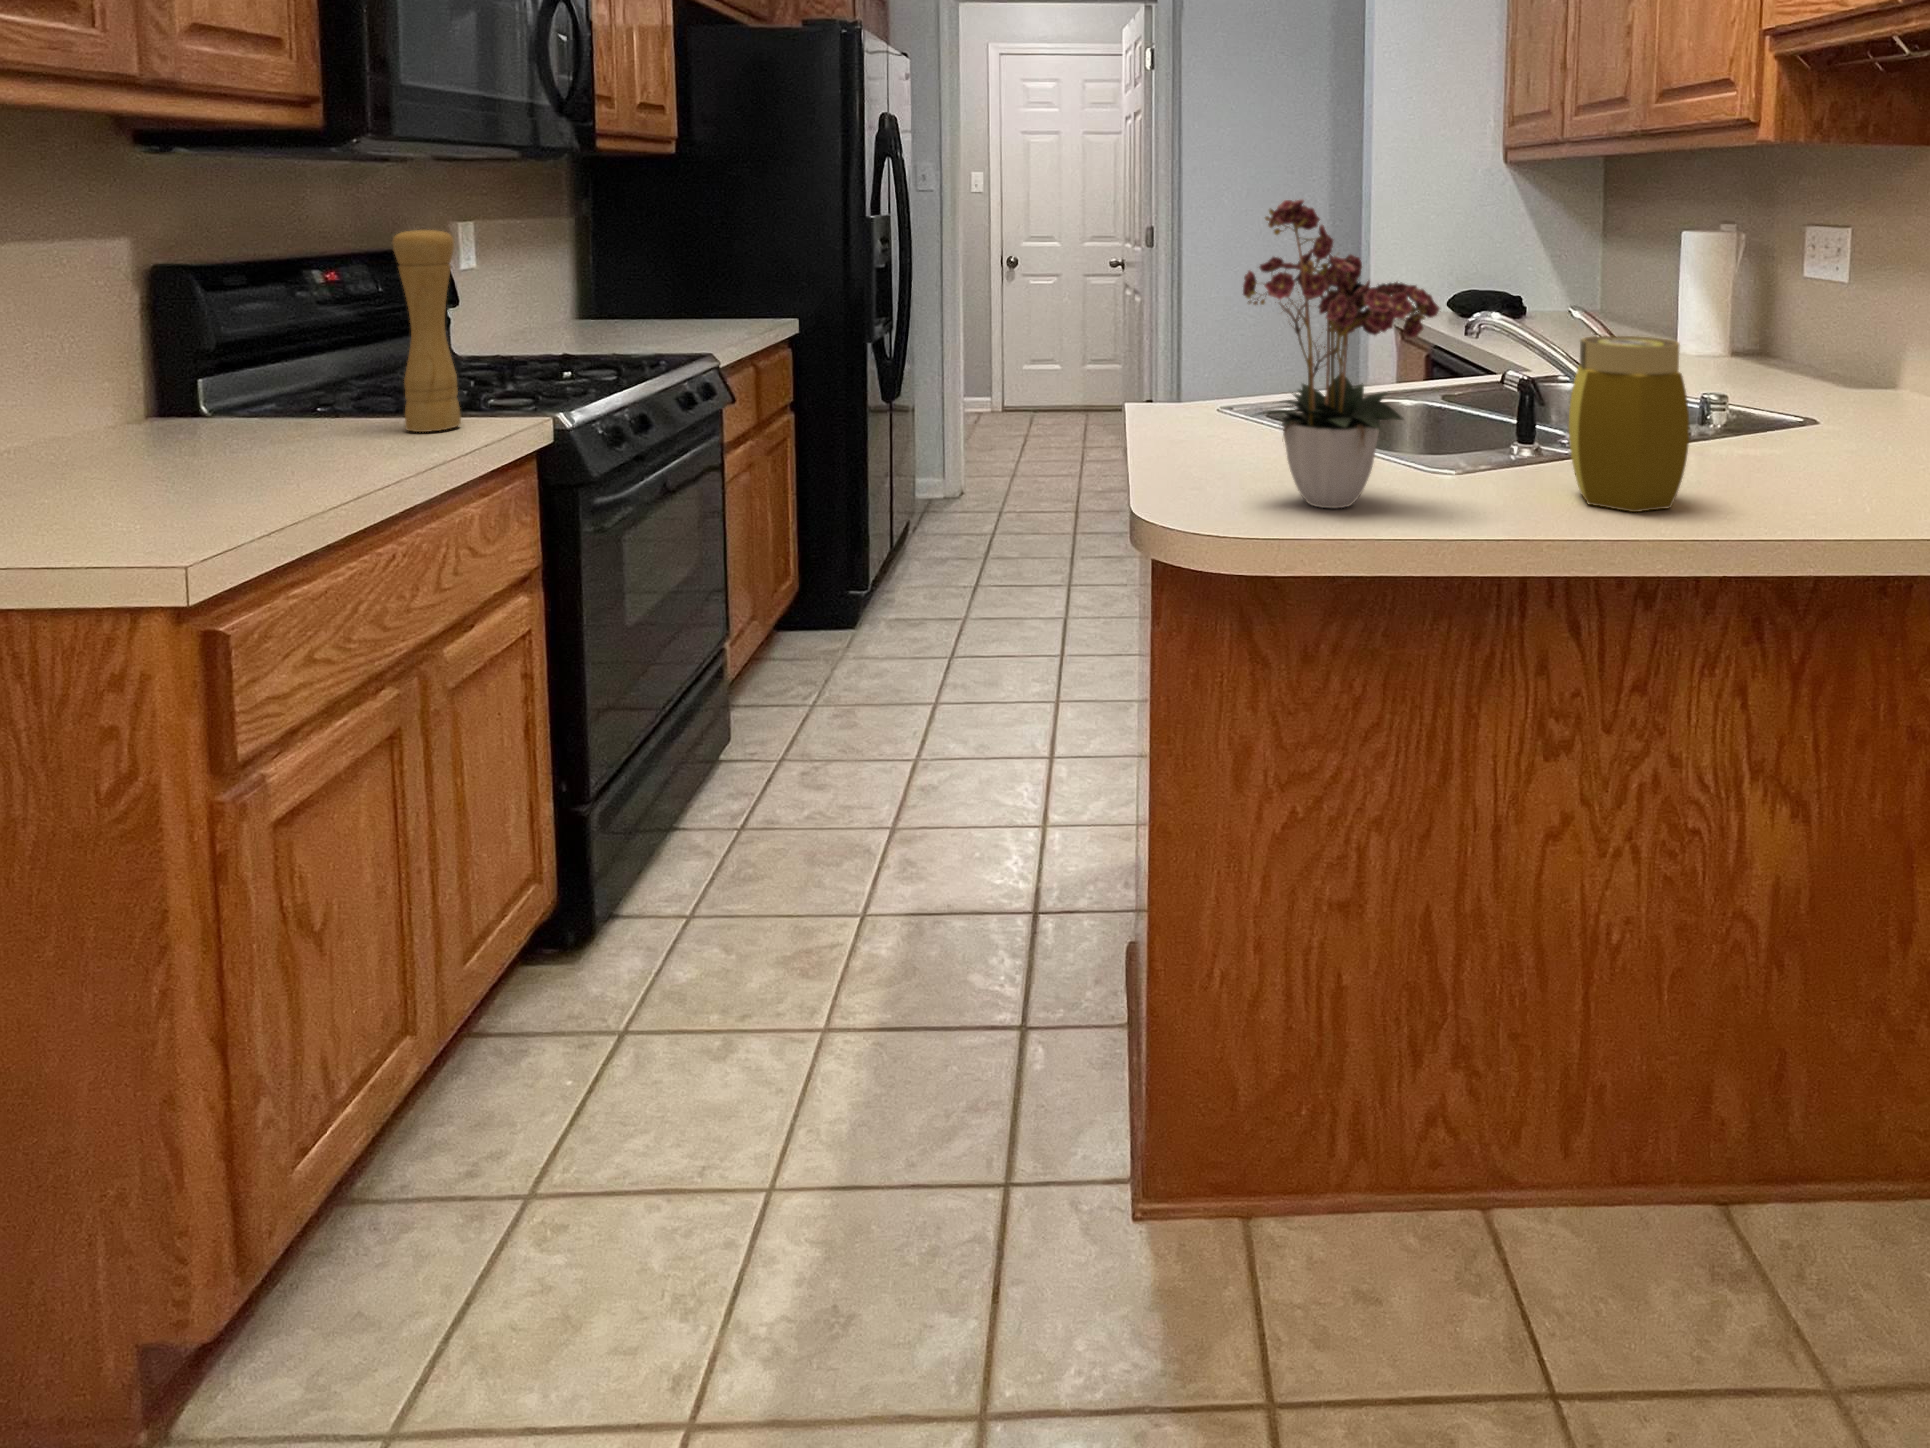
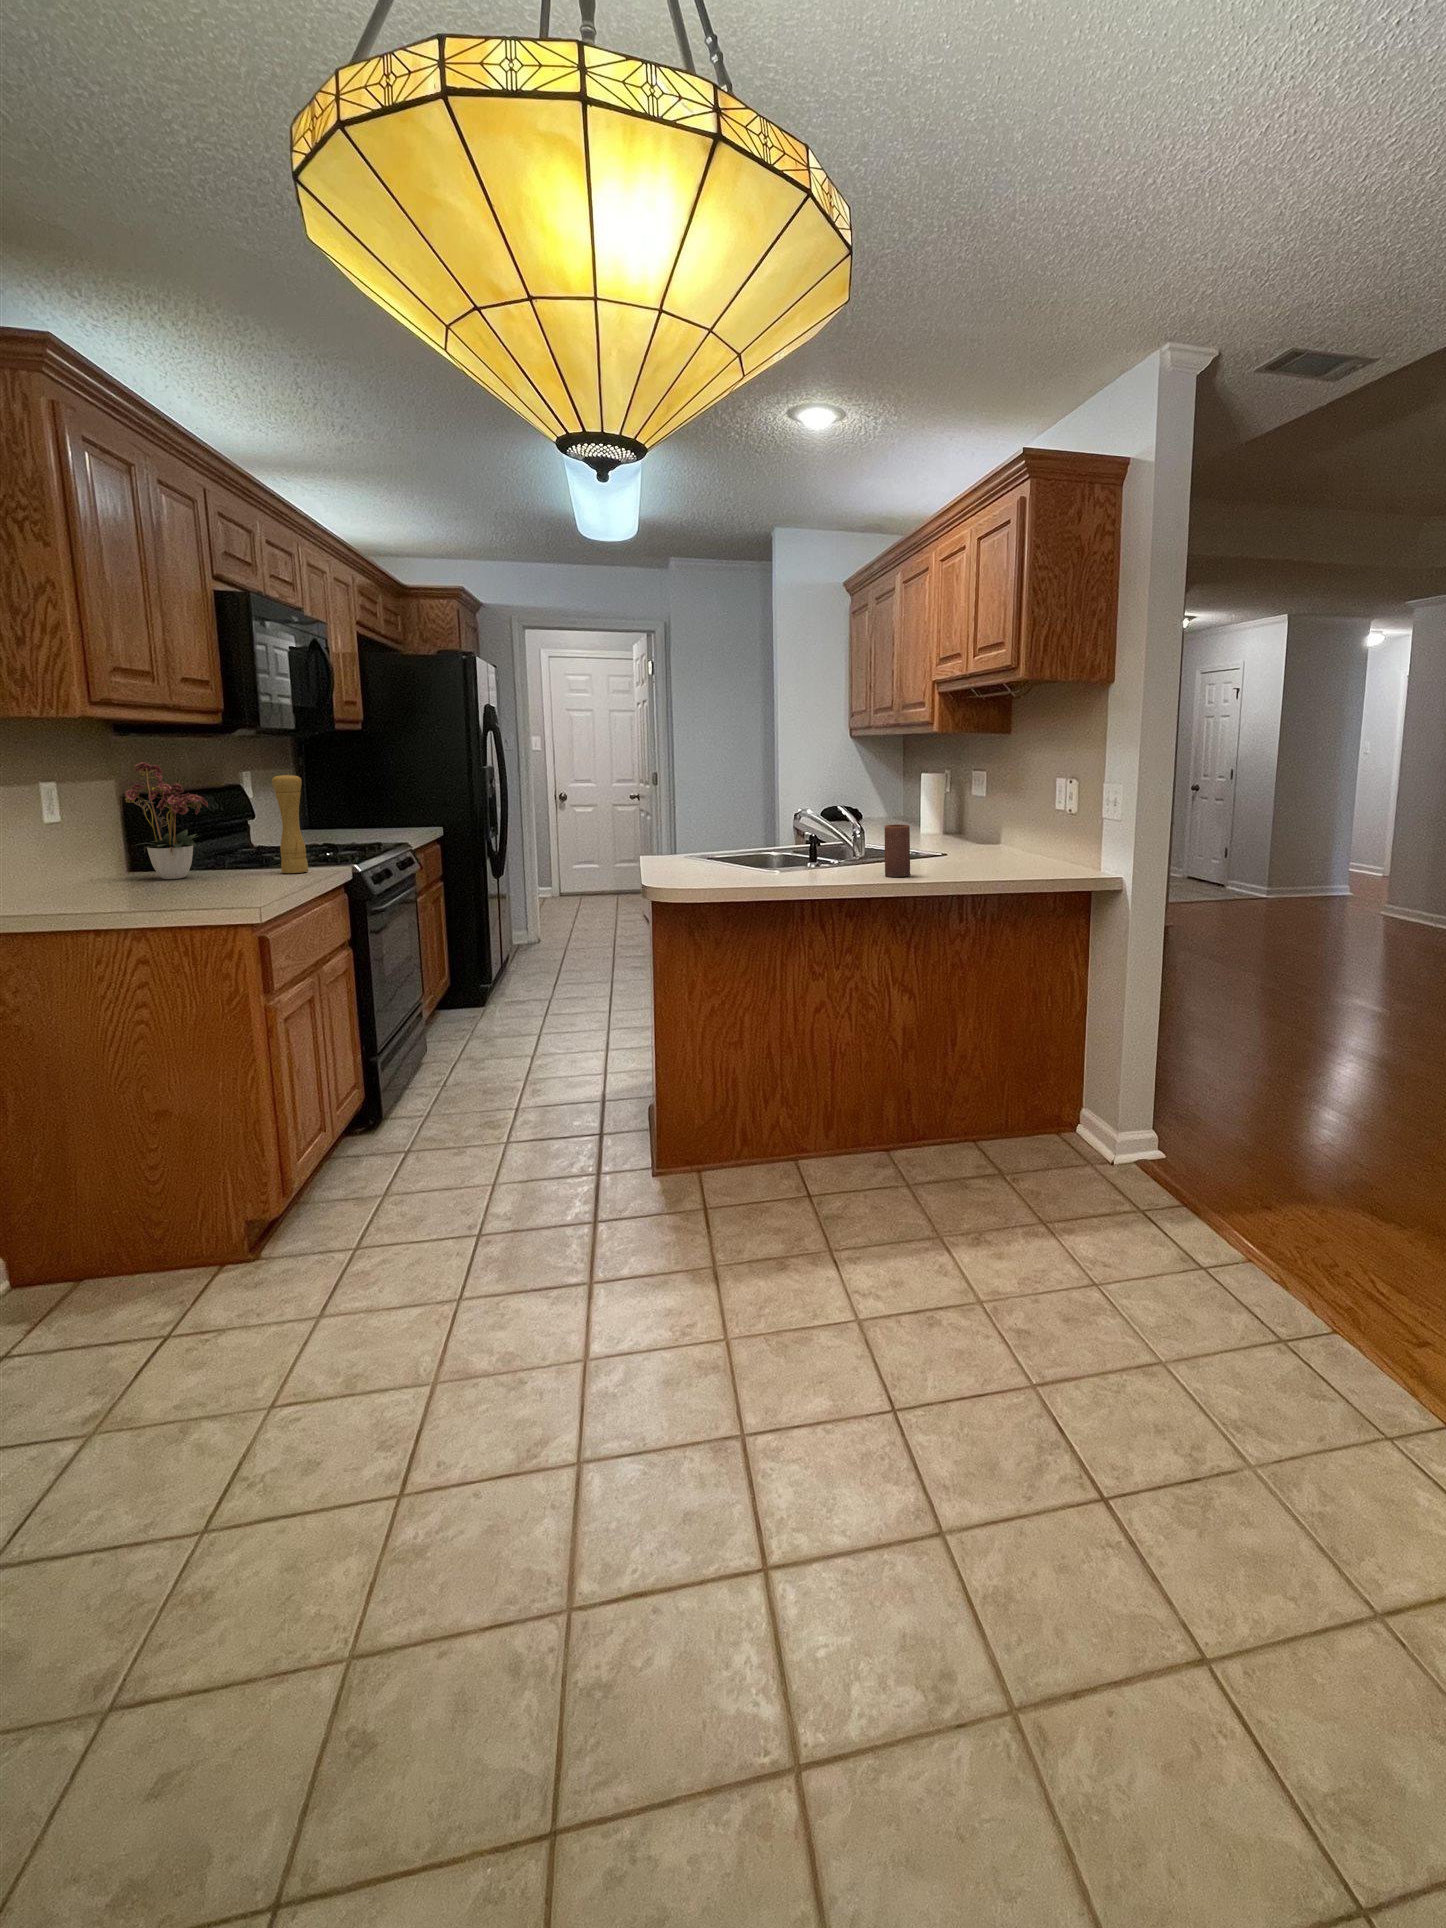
flower arrangement: present [1243,200,1439,508] -> present [125,762,208,879]
jar: present [1569,336,1689,512] -> none [817,814,856,879]
candle: none [1753,365,1832,510] -> present [885,824,911,877]

